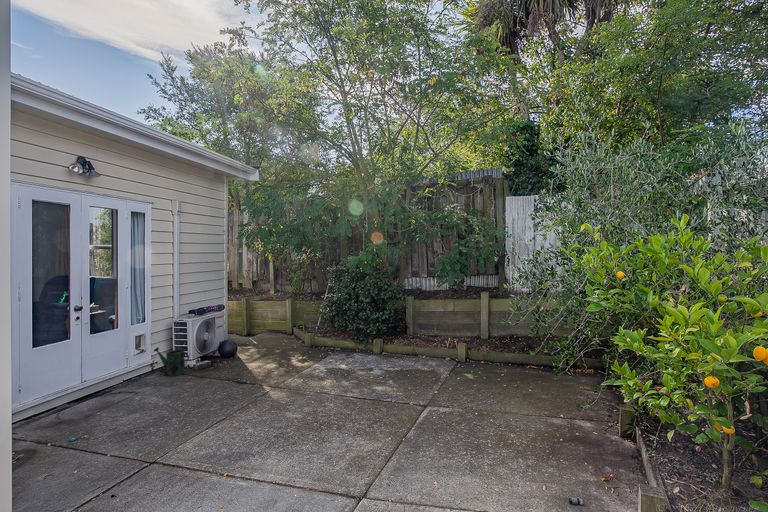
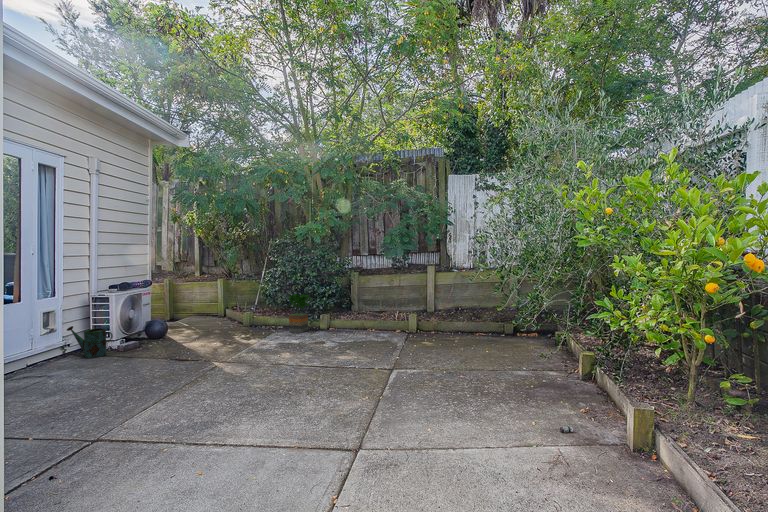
potted tree: none [344,318,367,356] -> present [289,294,311,333]

